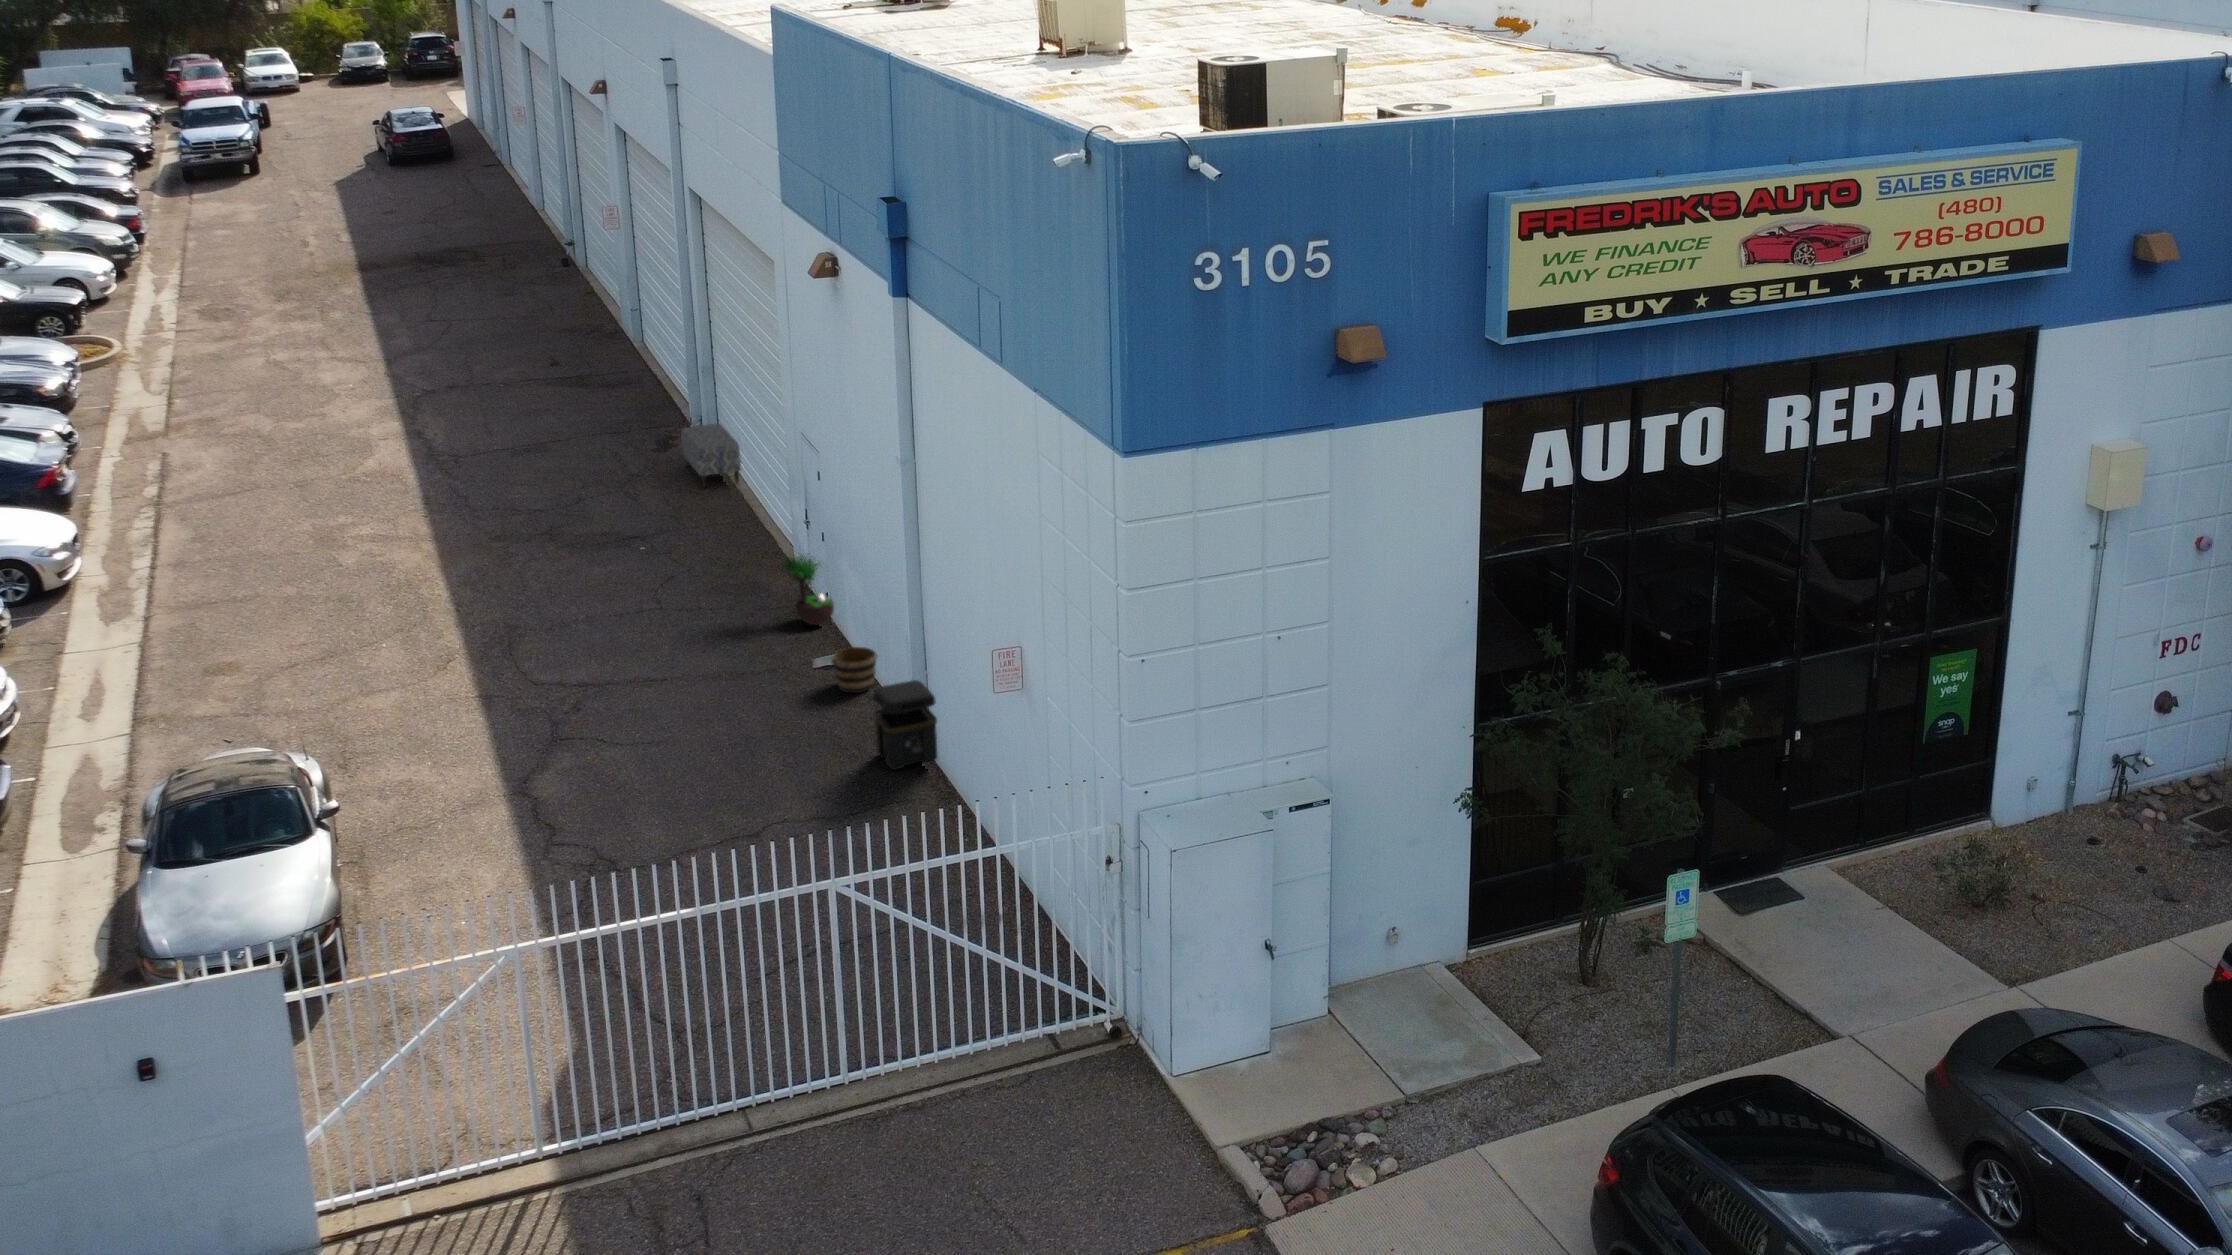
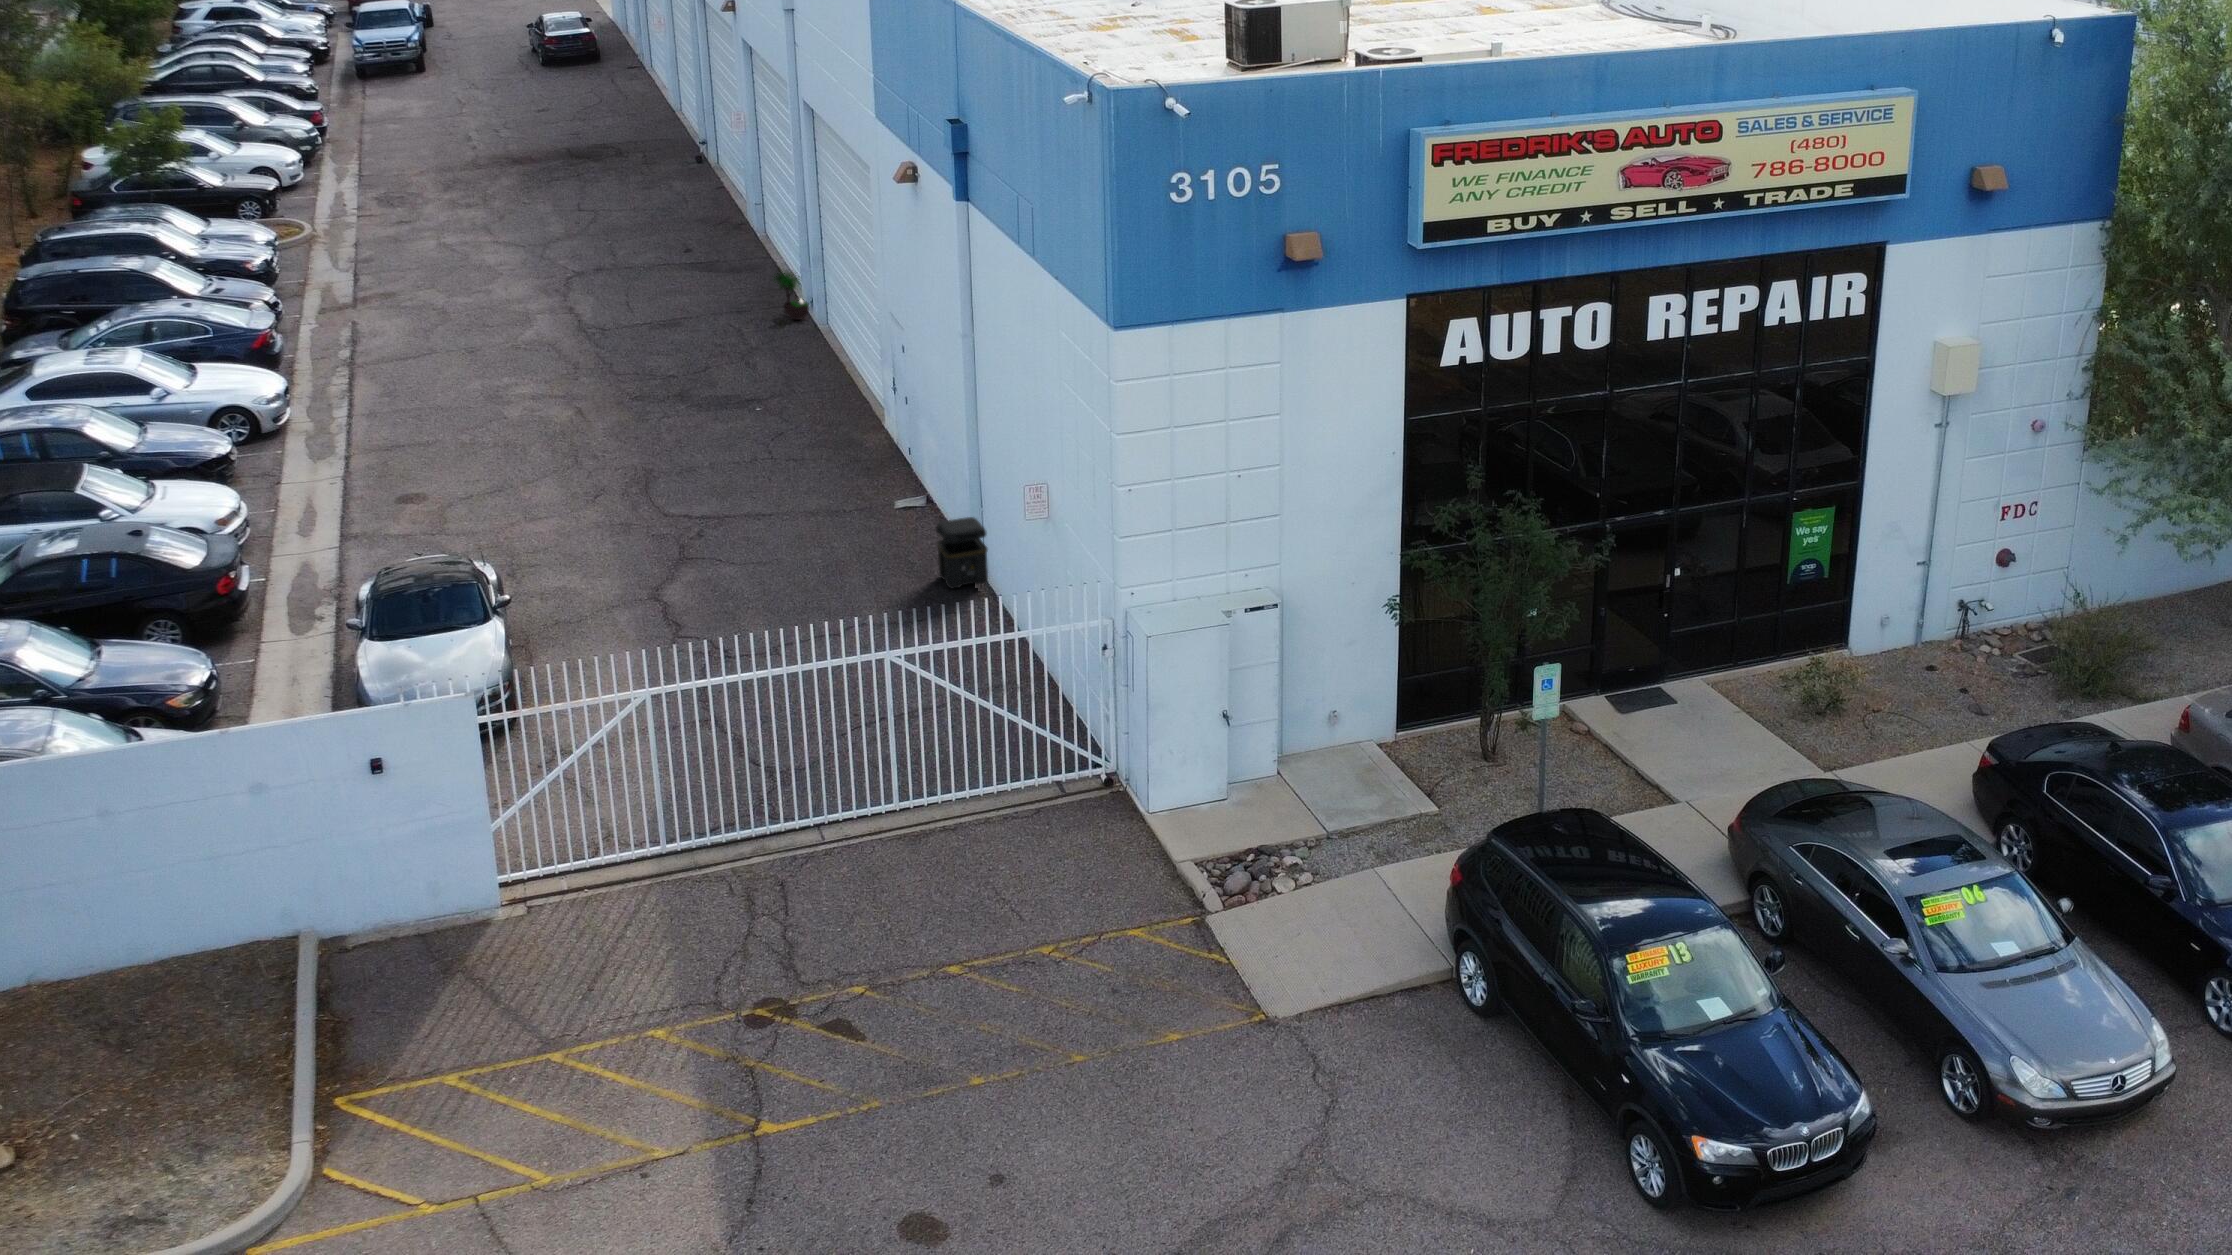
bench: present [681,423,741,487] -> none [791,305,842,360]
potted tree: present [781,553,834,625] -> present [774,271,809,320]
bucket: present [832,647,877,693] -> none [906,492,944,529]

